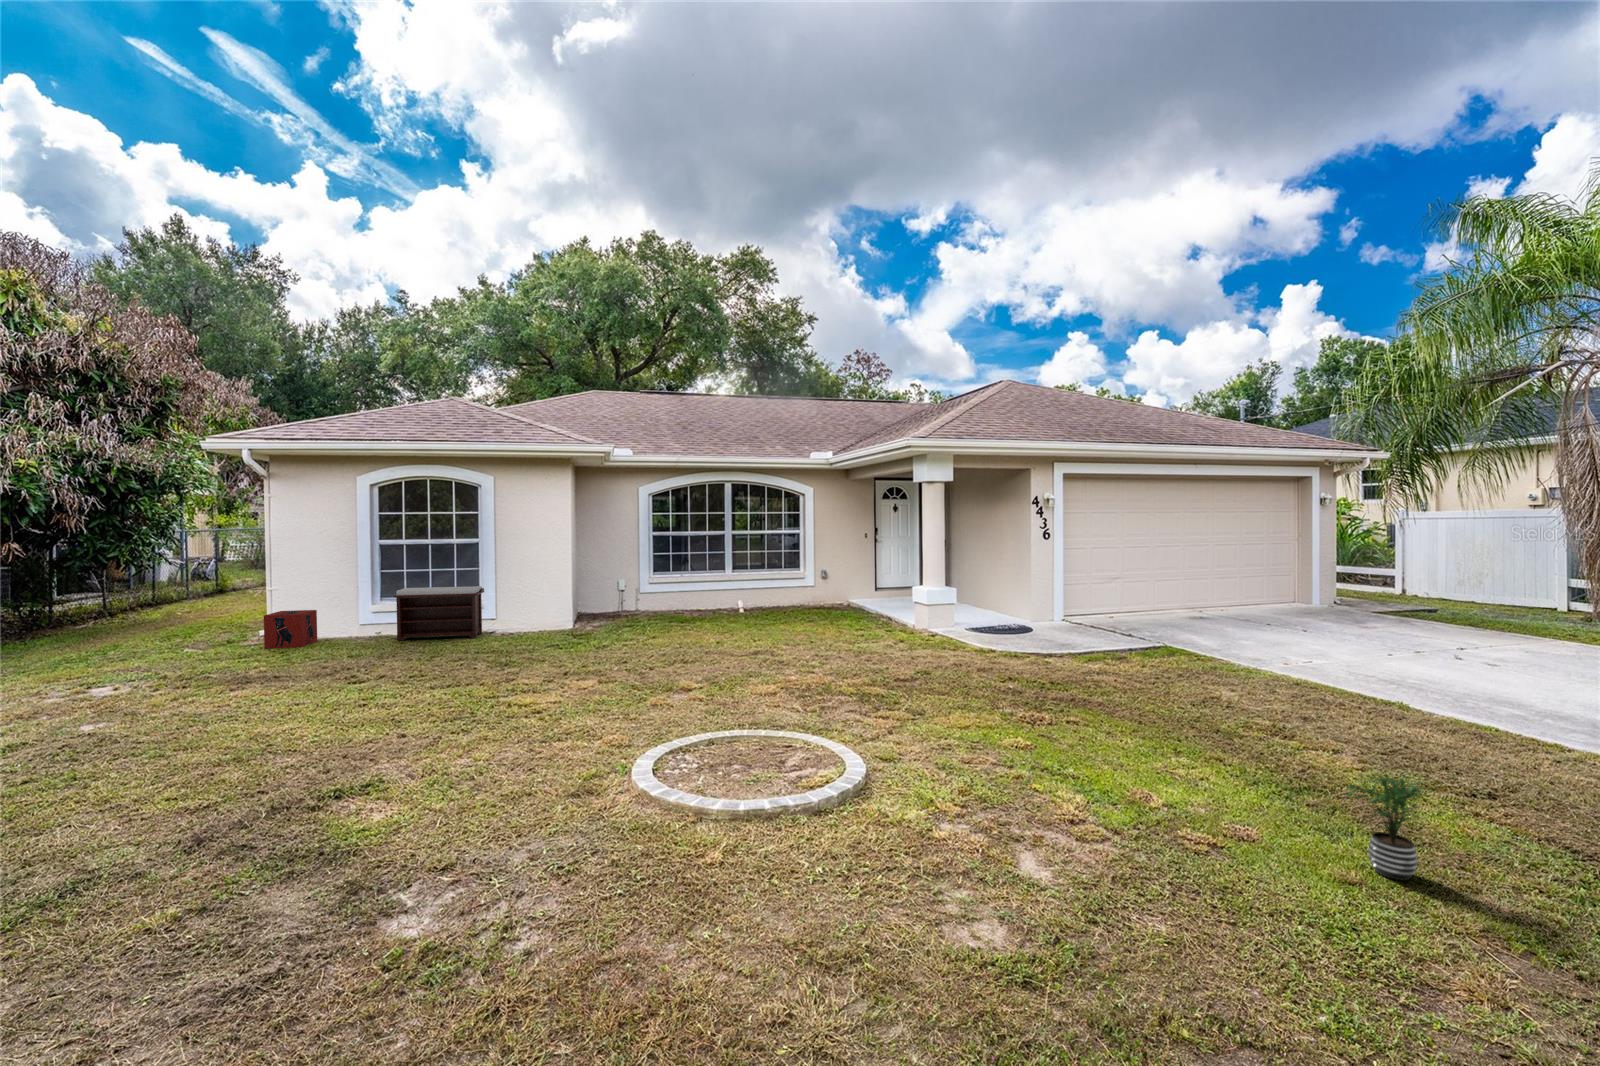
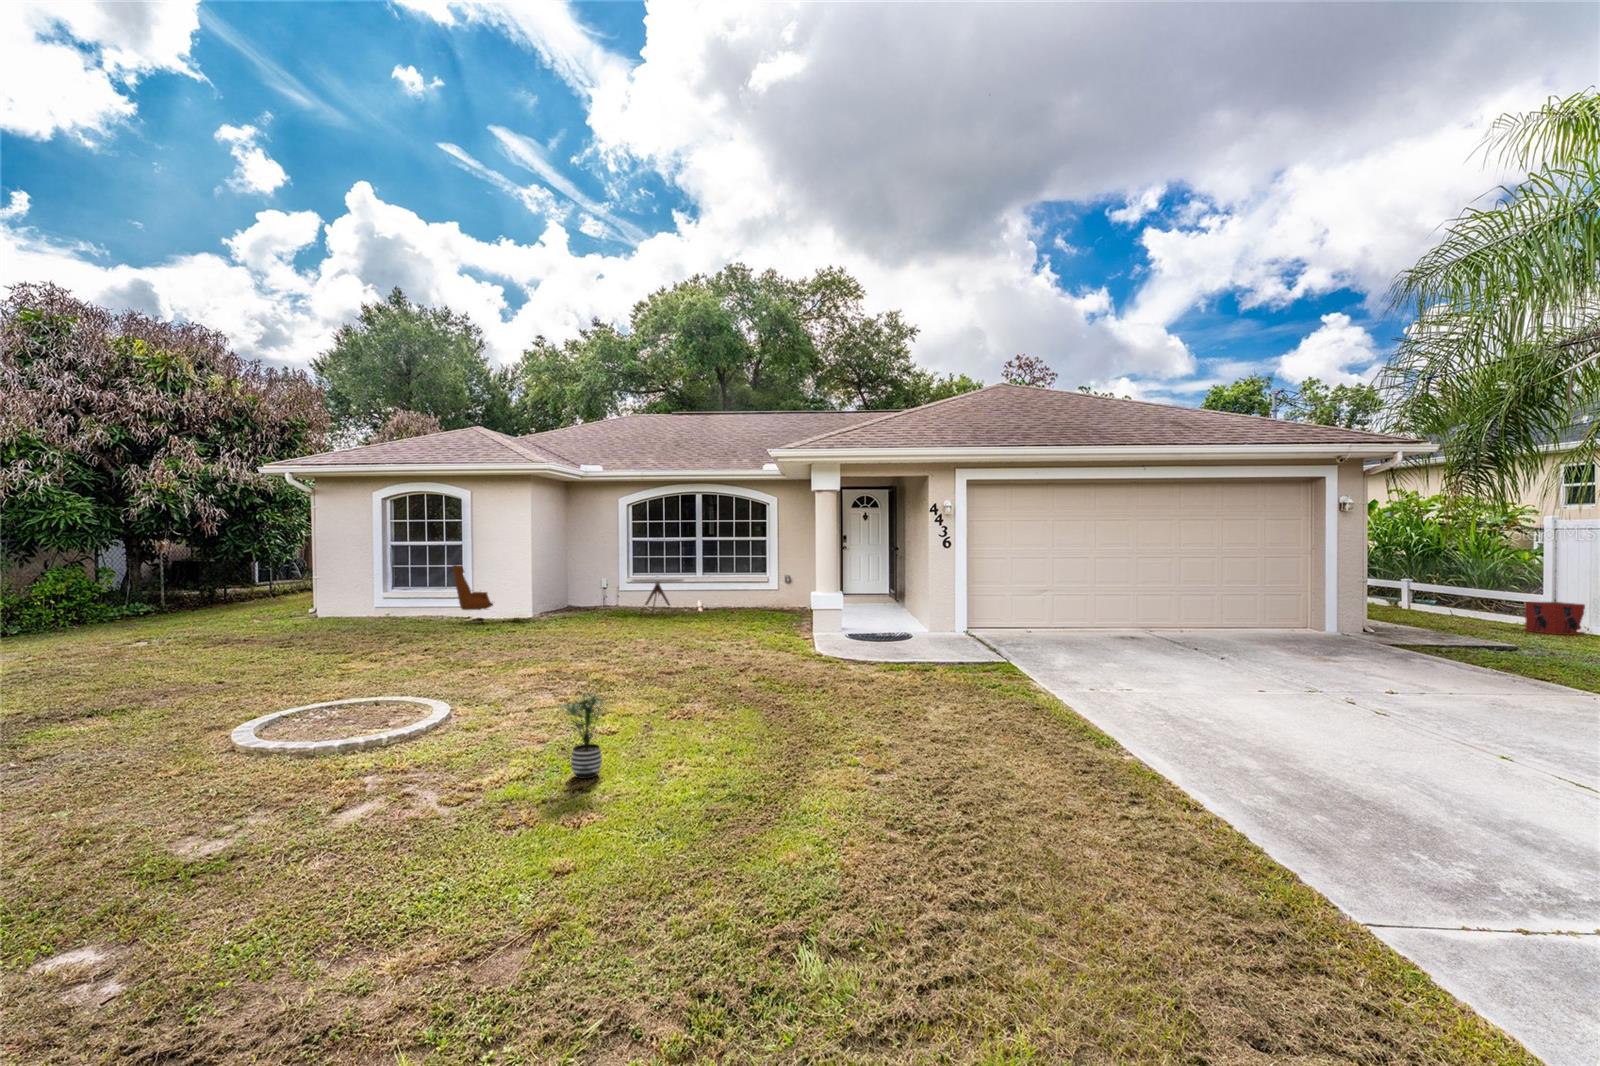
lounge chair: none [493,570,578,642] -> present [453,565,520,623]
round table: none [673,574,731,618] -> present [632,579,683,616]
bench: present [394,586,484,641] -> none [394,580,464,622]
storage box: present [264,610,317,649] -> present [1525,602,1585,635]

